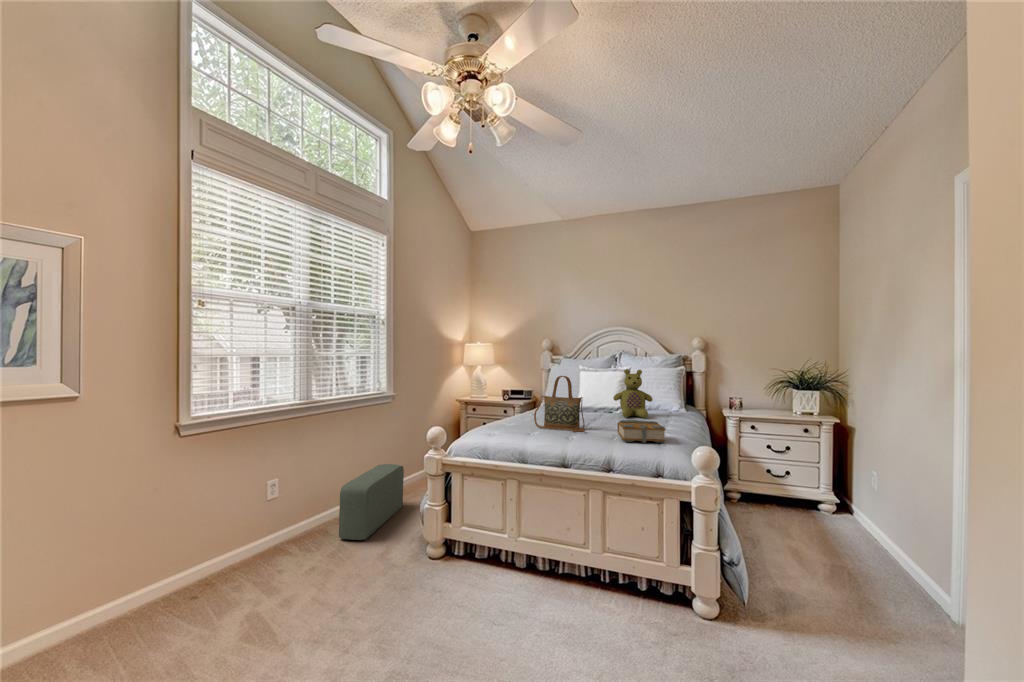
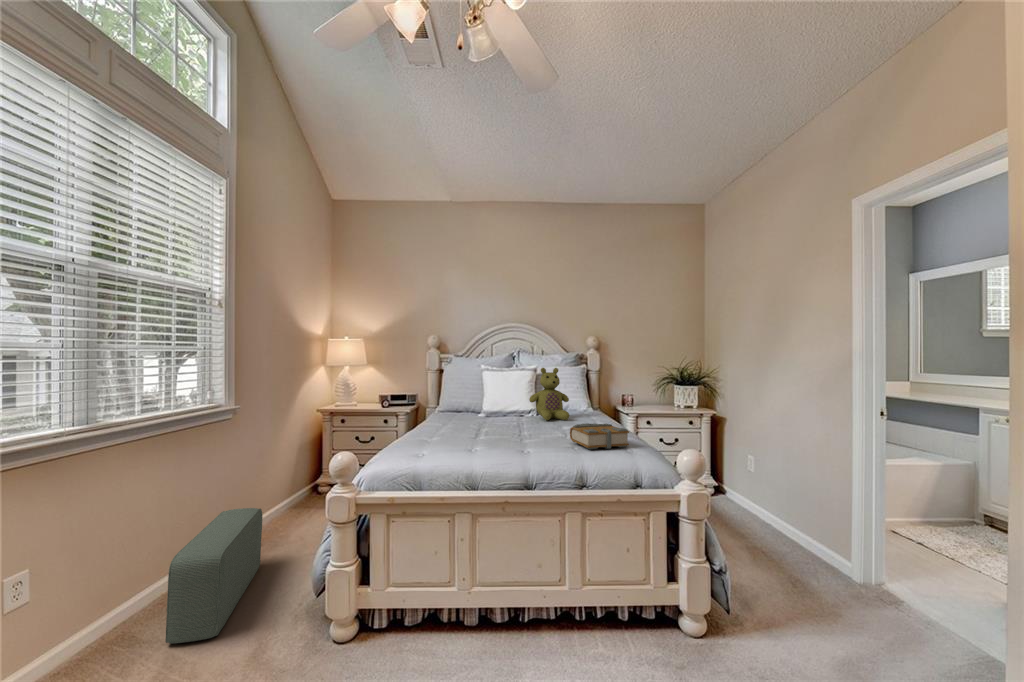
handbag: present [534,376,585,432] -> none [464,376,531,442]

